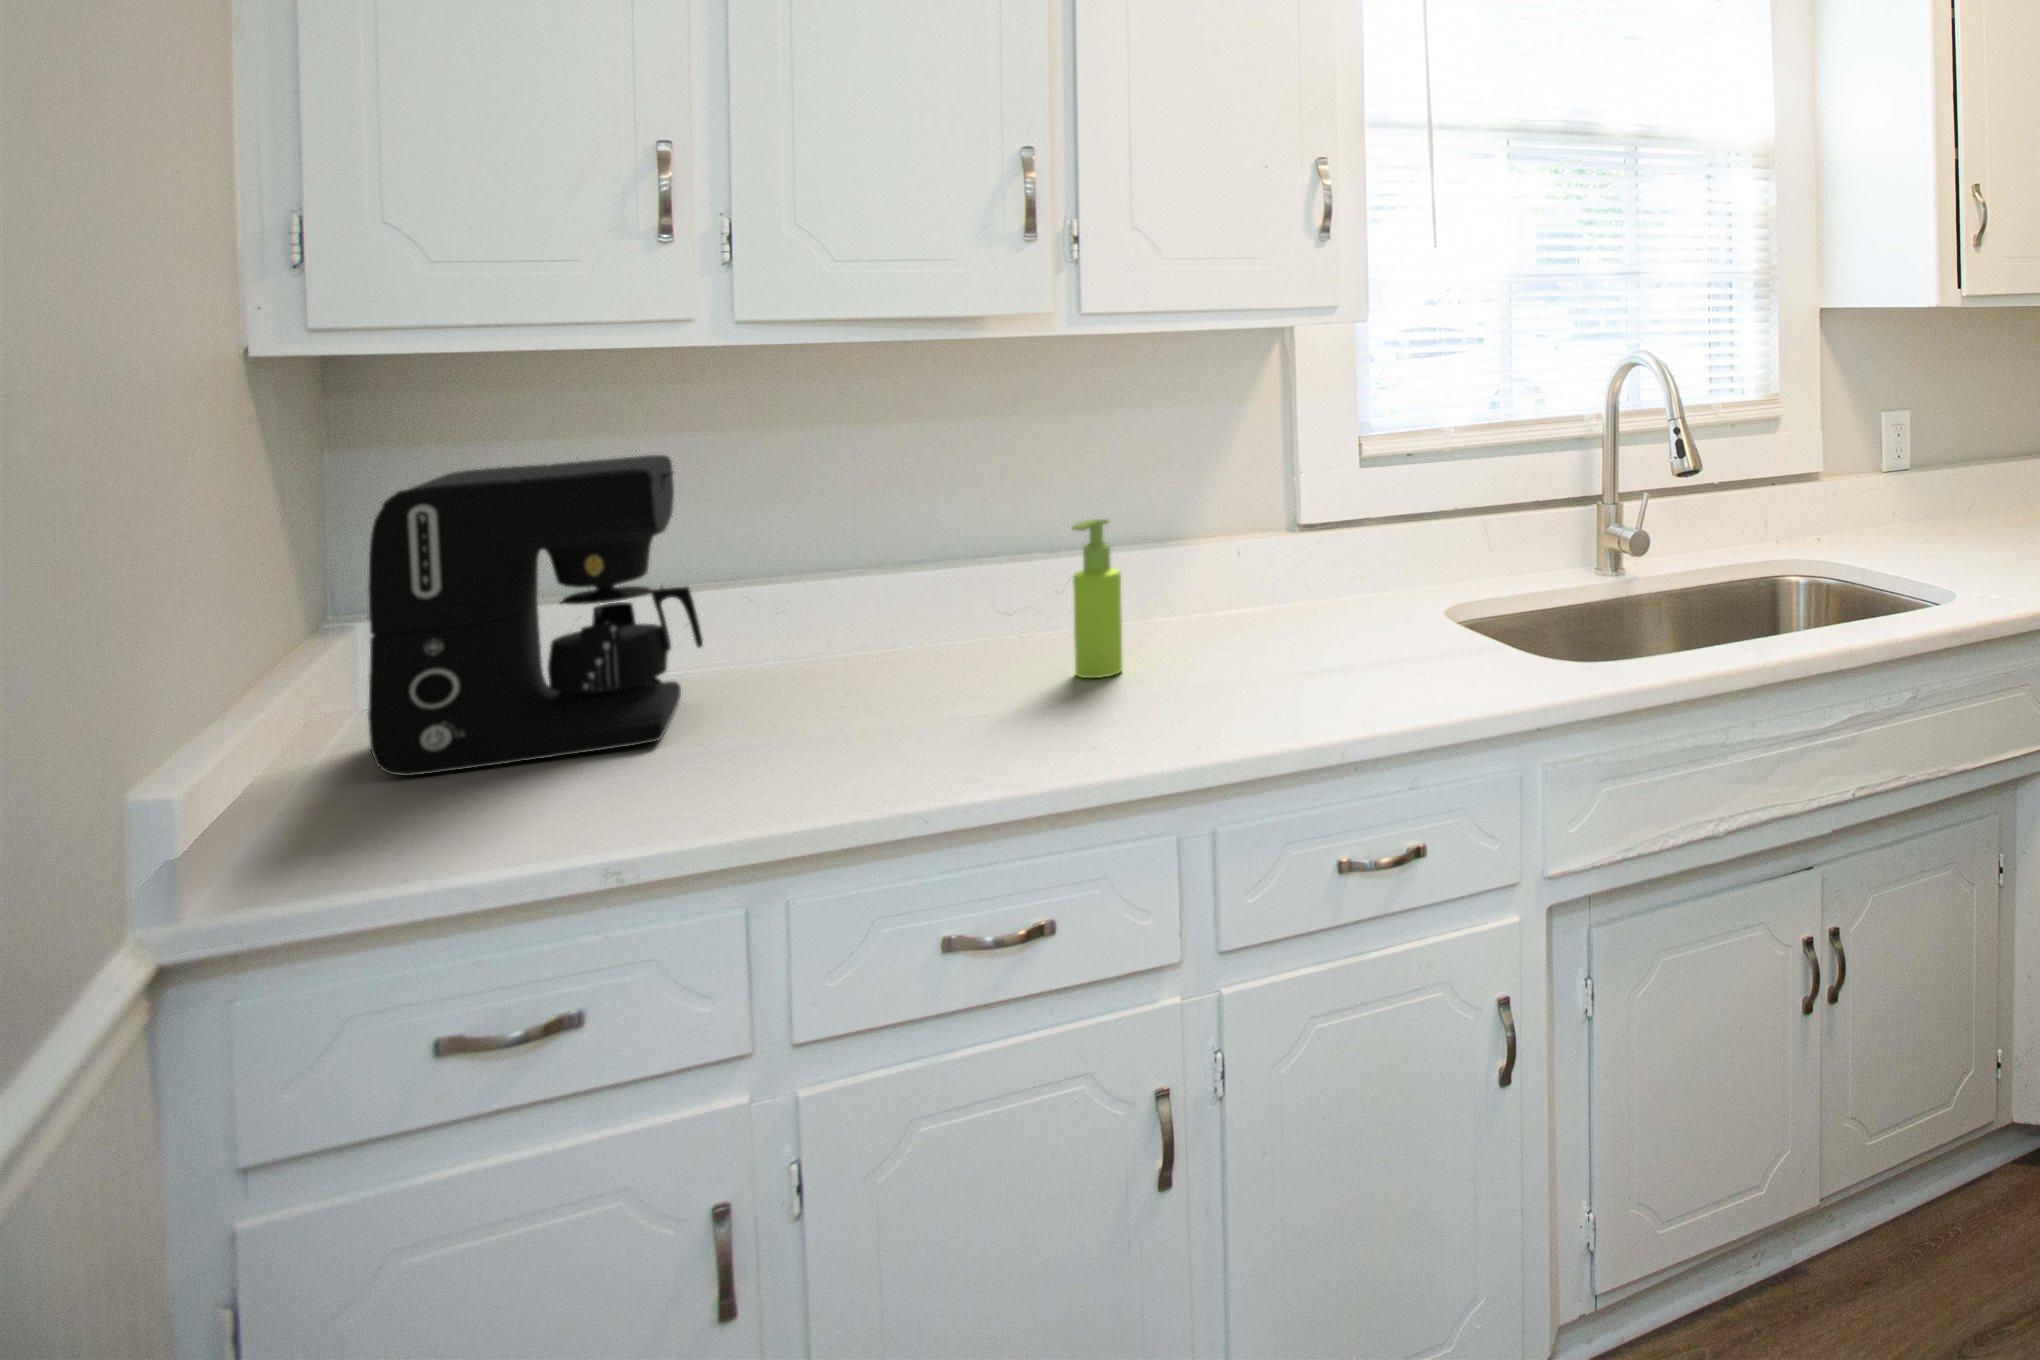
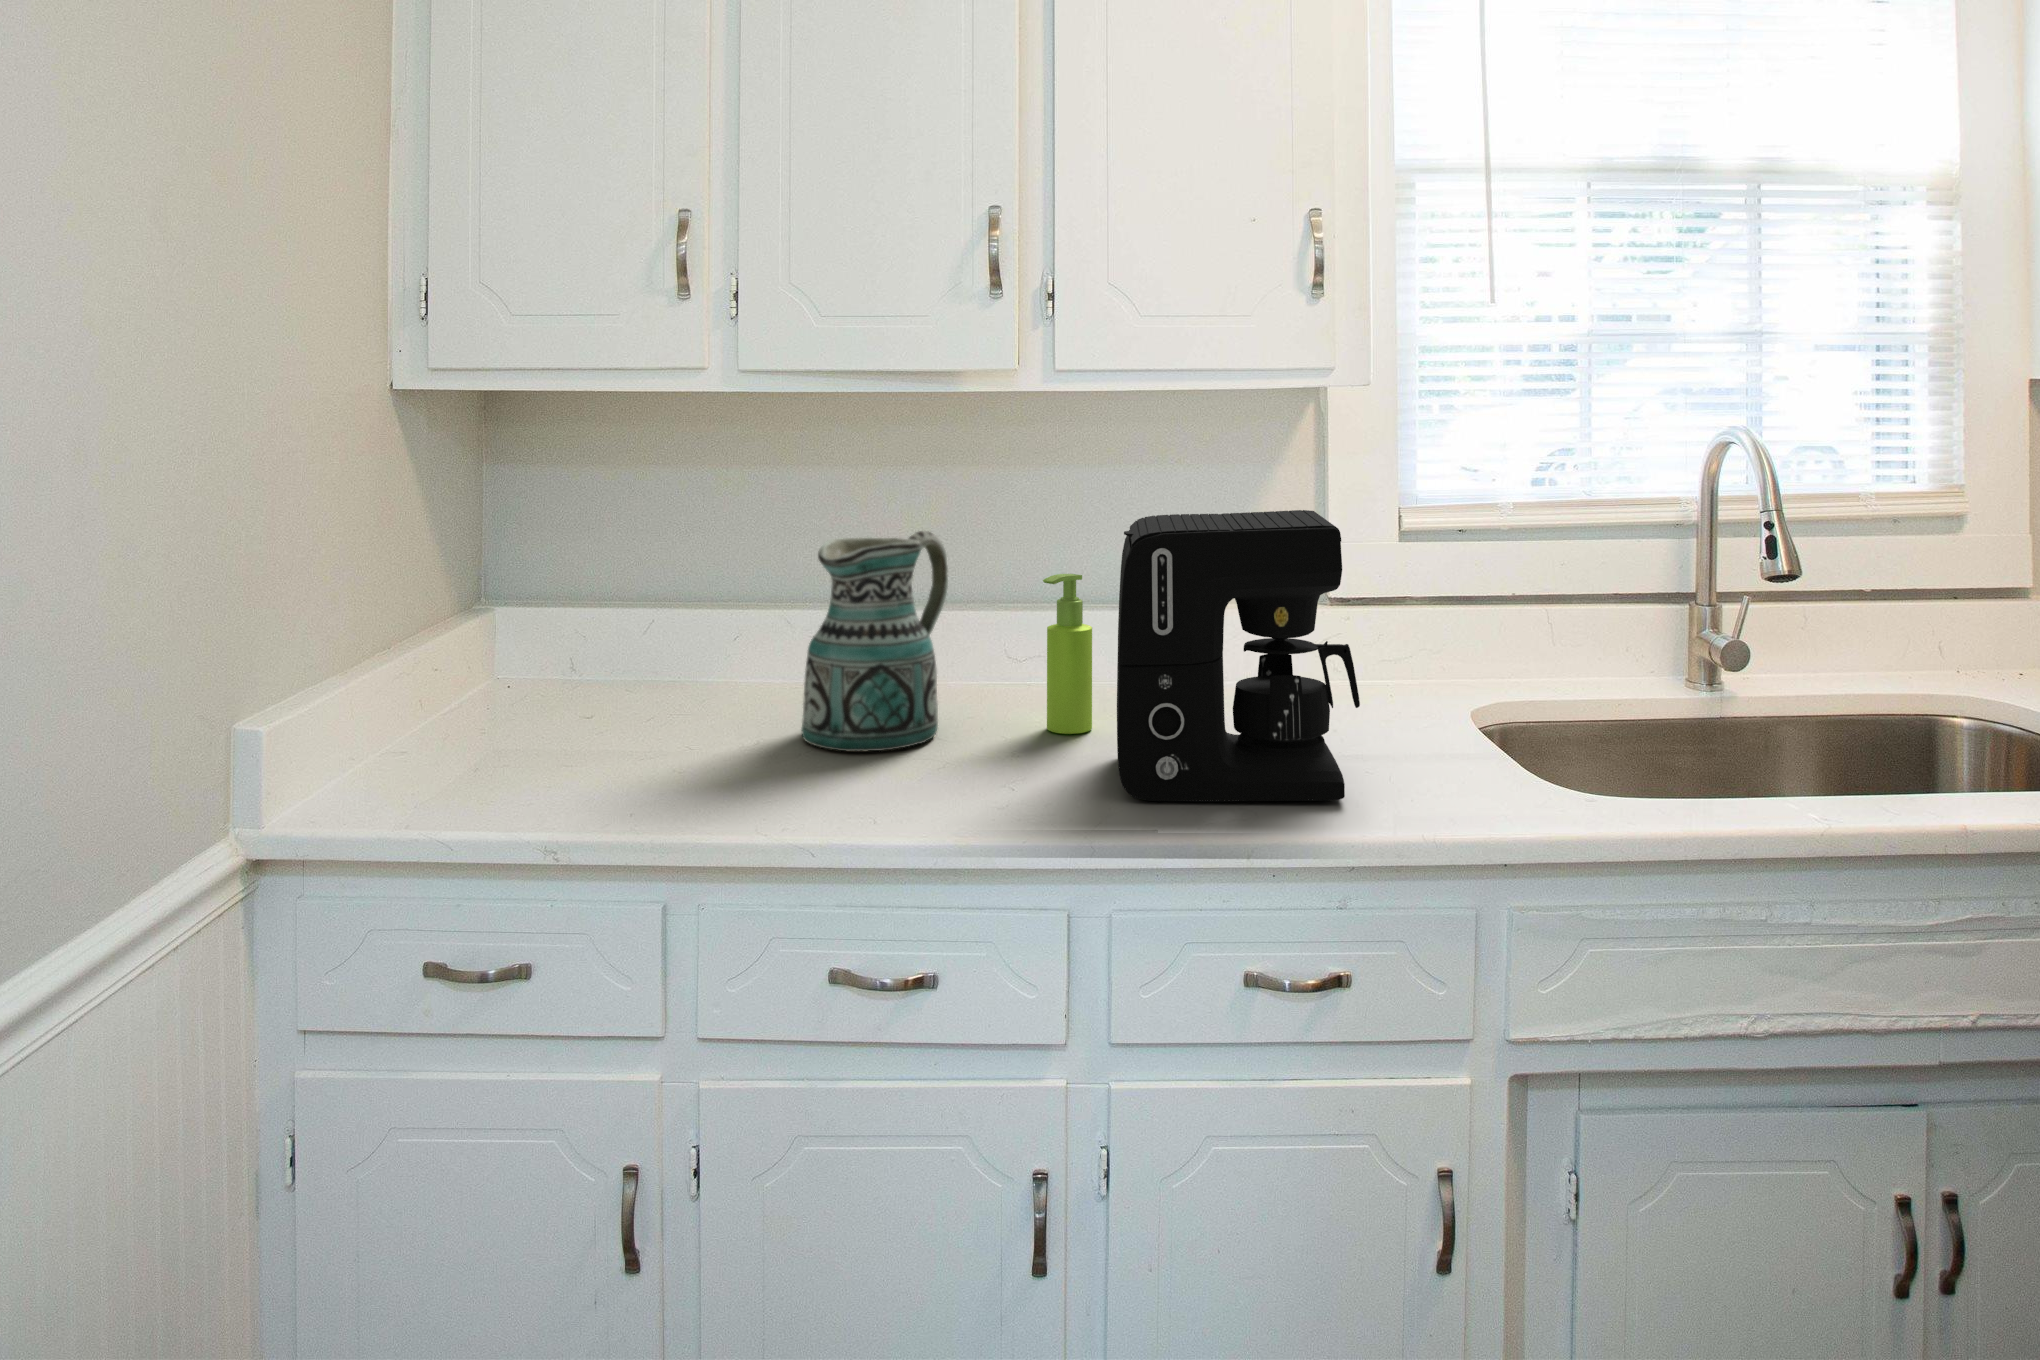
coffee maker: present [368,455,703,776] -> present [1117,510,1360,801]
ceramic pitcher: none [803,487,963,728] -> present [801,531,948,751]

